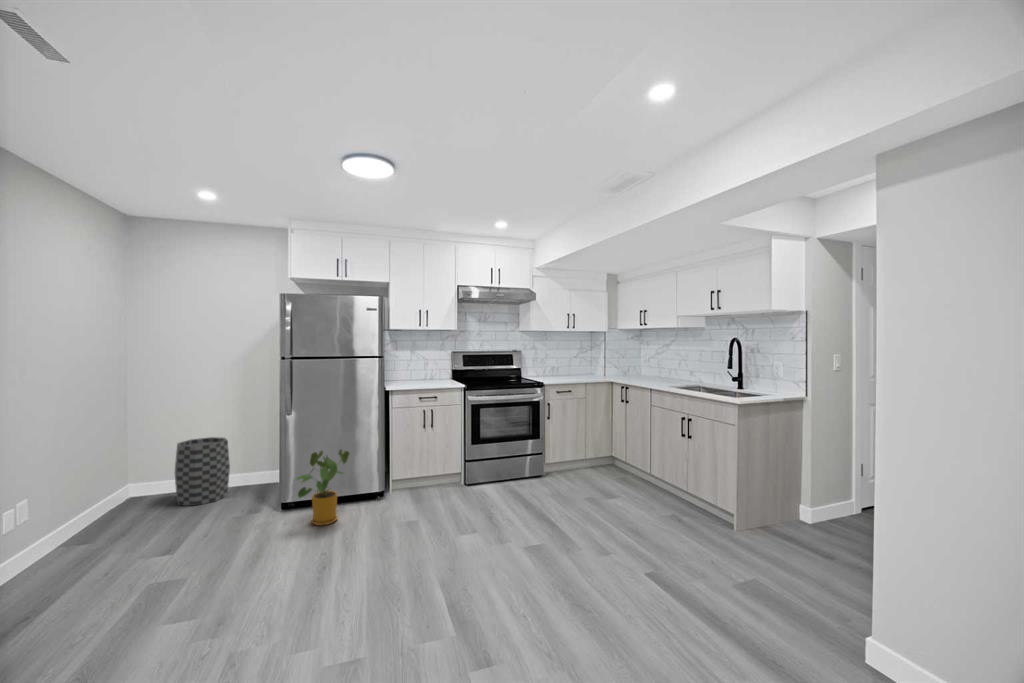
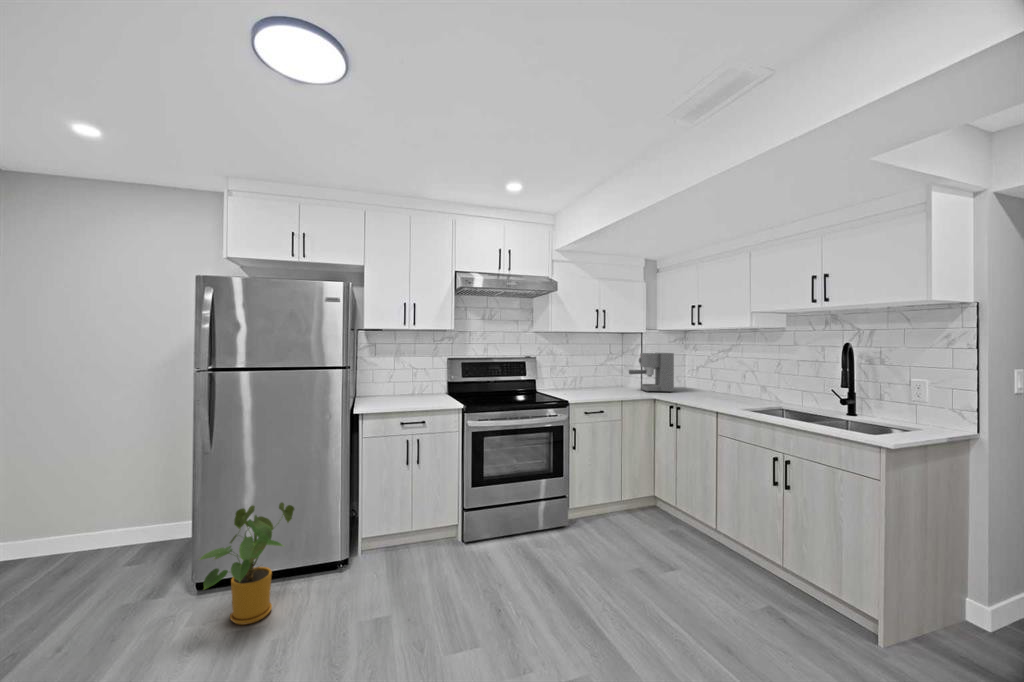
coffee maker: none [593,347,627,377] -> present [629,353,674,392]
trash can: present [175,437,230,506] -> none [49,477,135,580]

